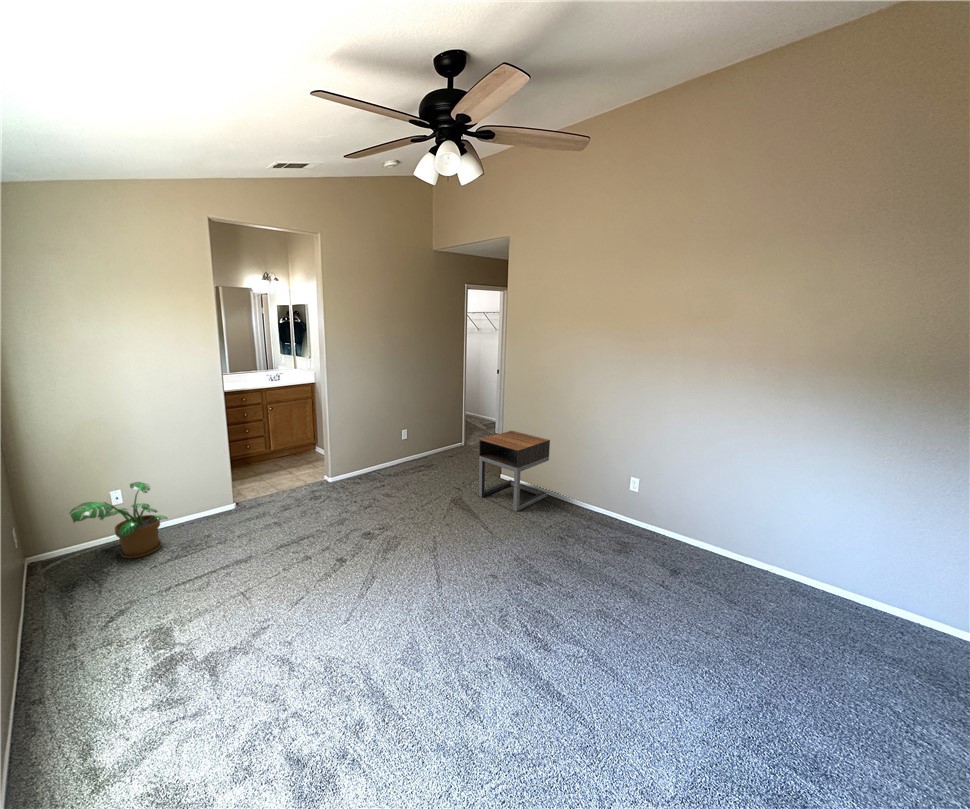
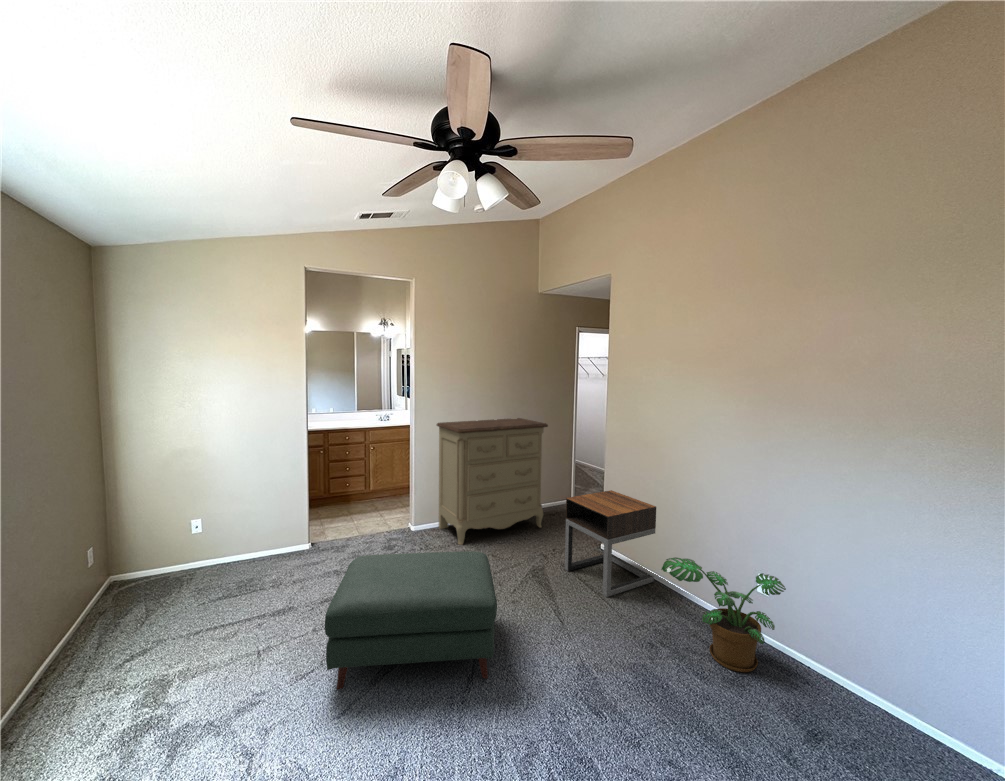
dresser: none [349,373,453,488] -> present [437,418,548,545]
potted plant: present [69,482,168,558] -> present [661,557,786,672]
ottoman: none [314,488,455,605] -> present [325,551,497,690]

